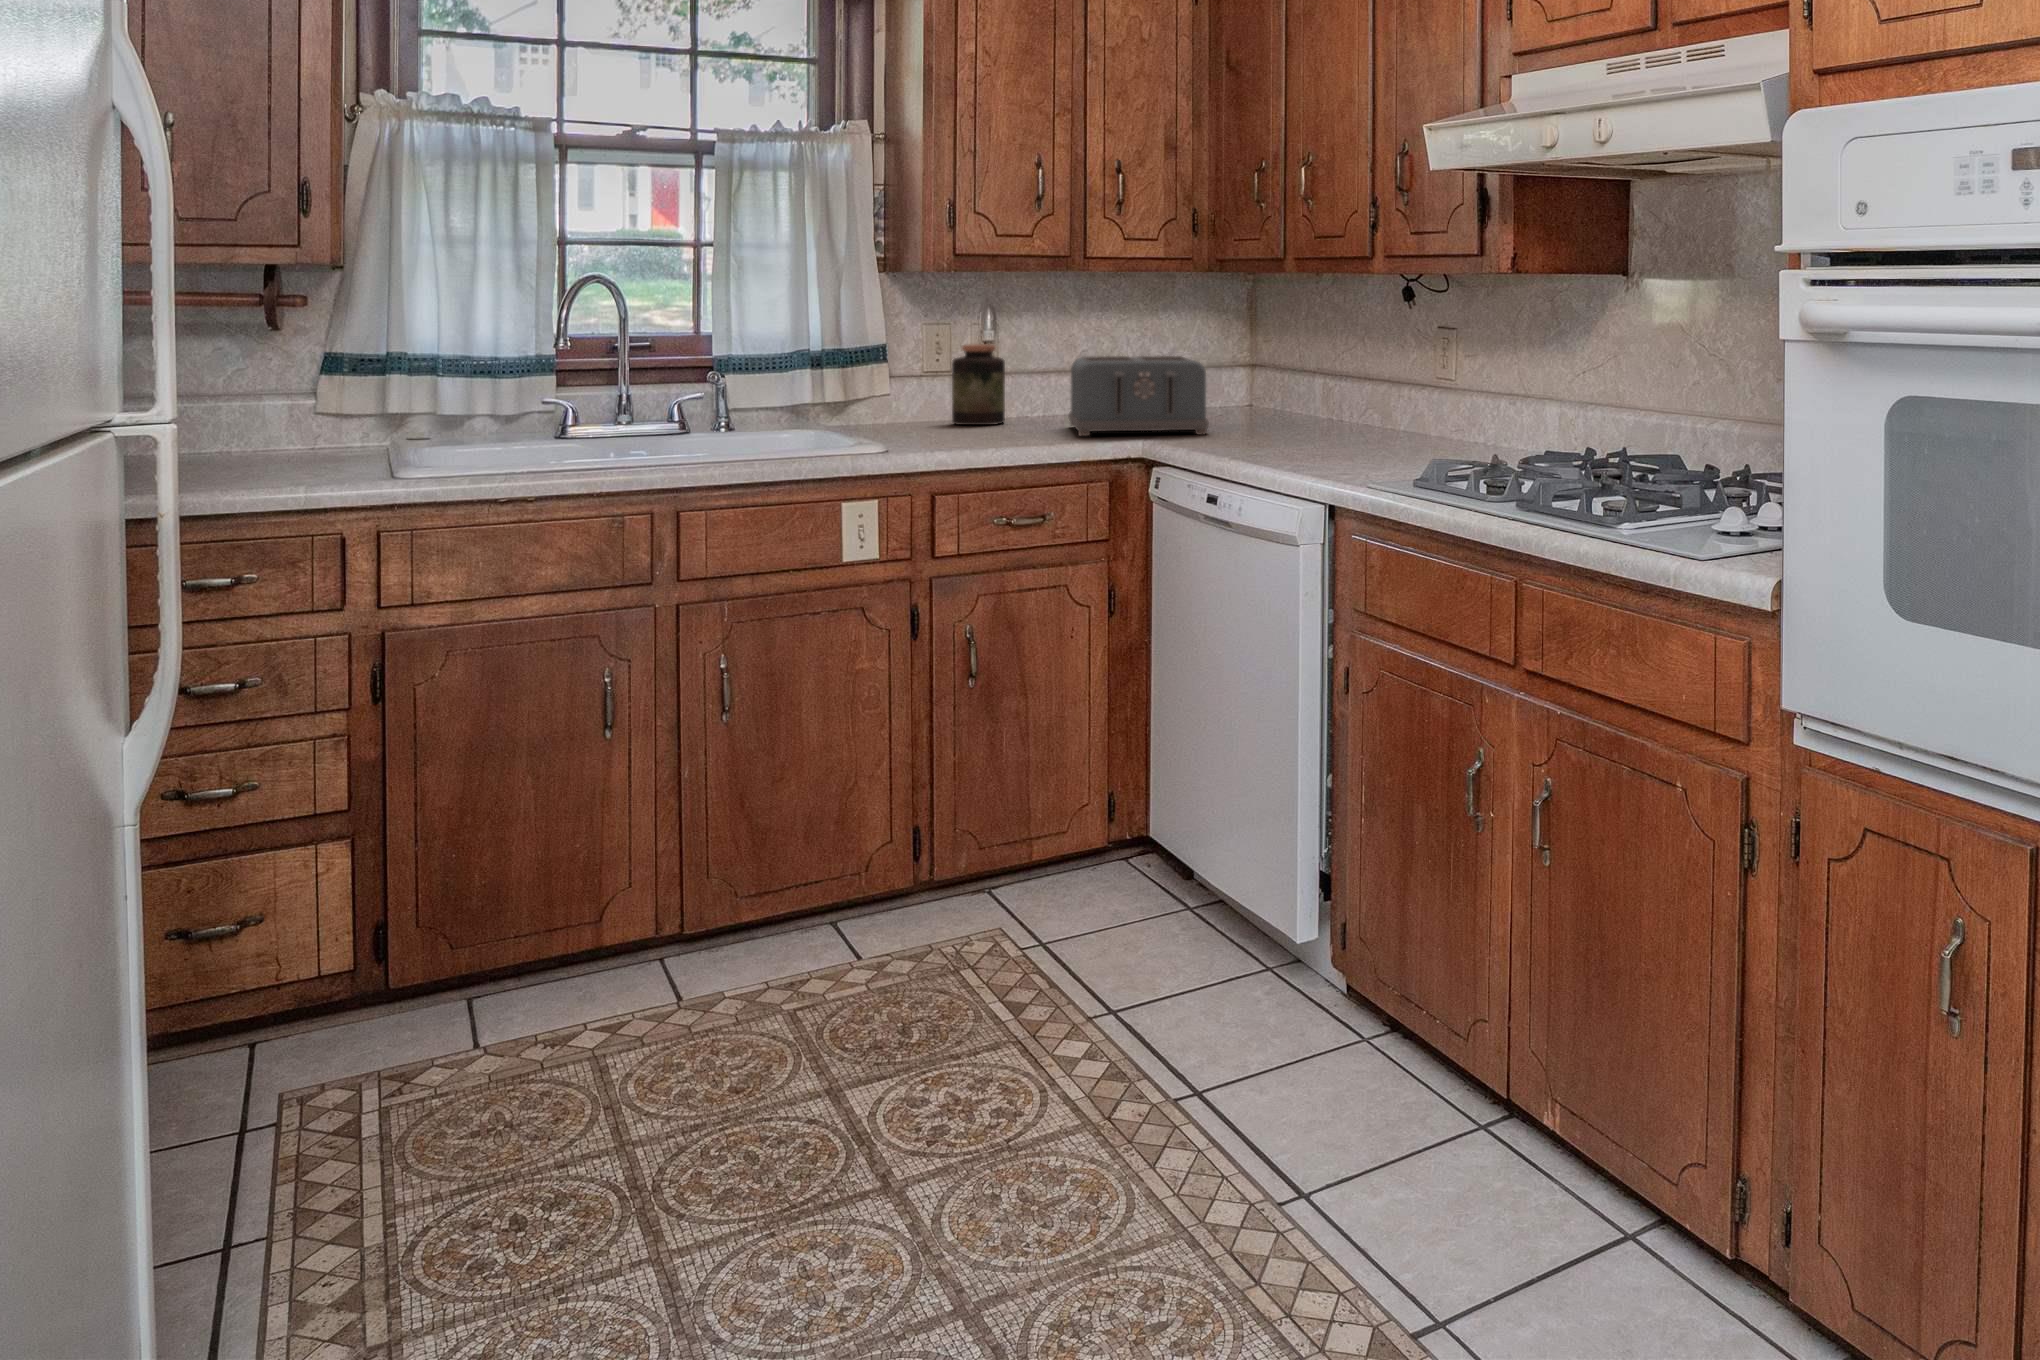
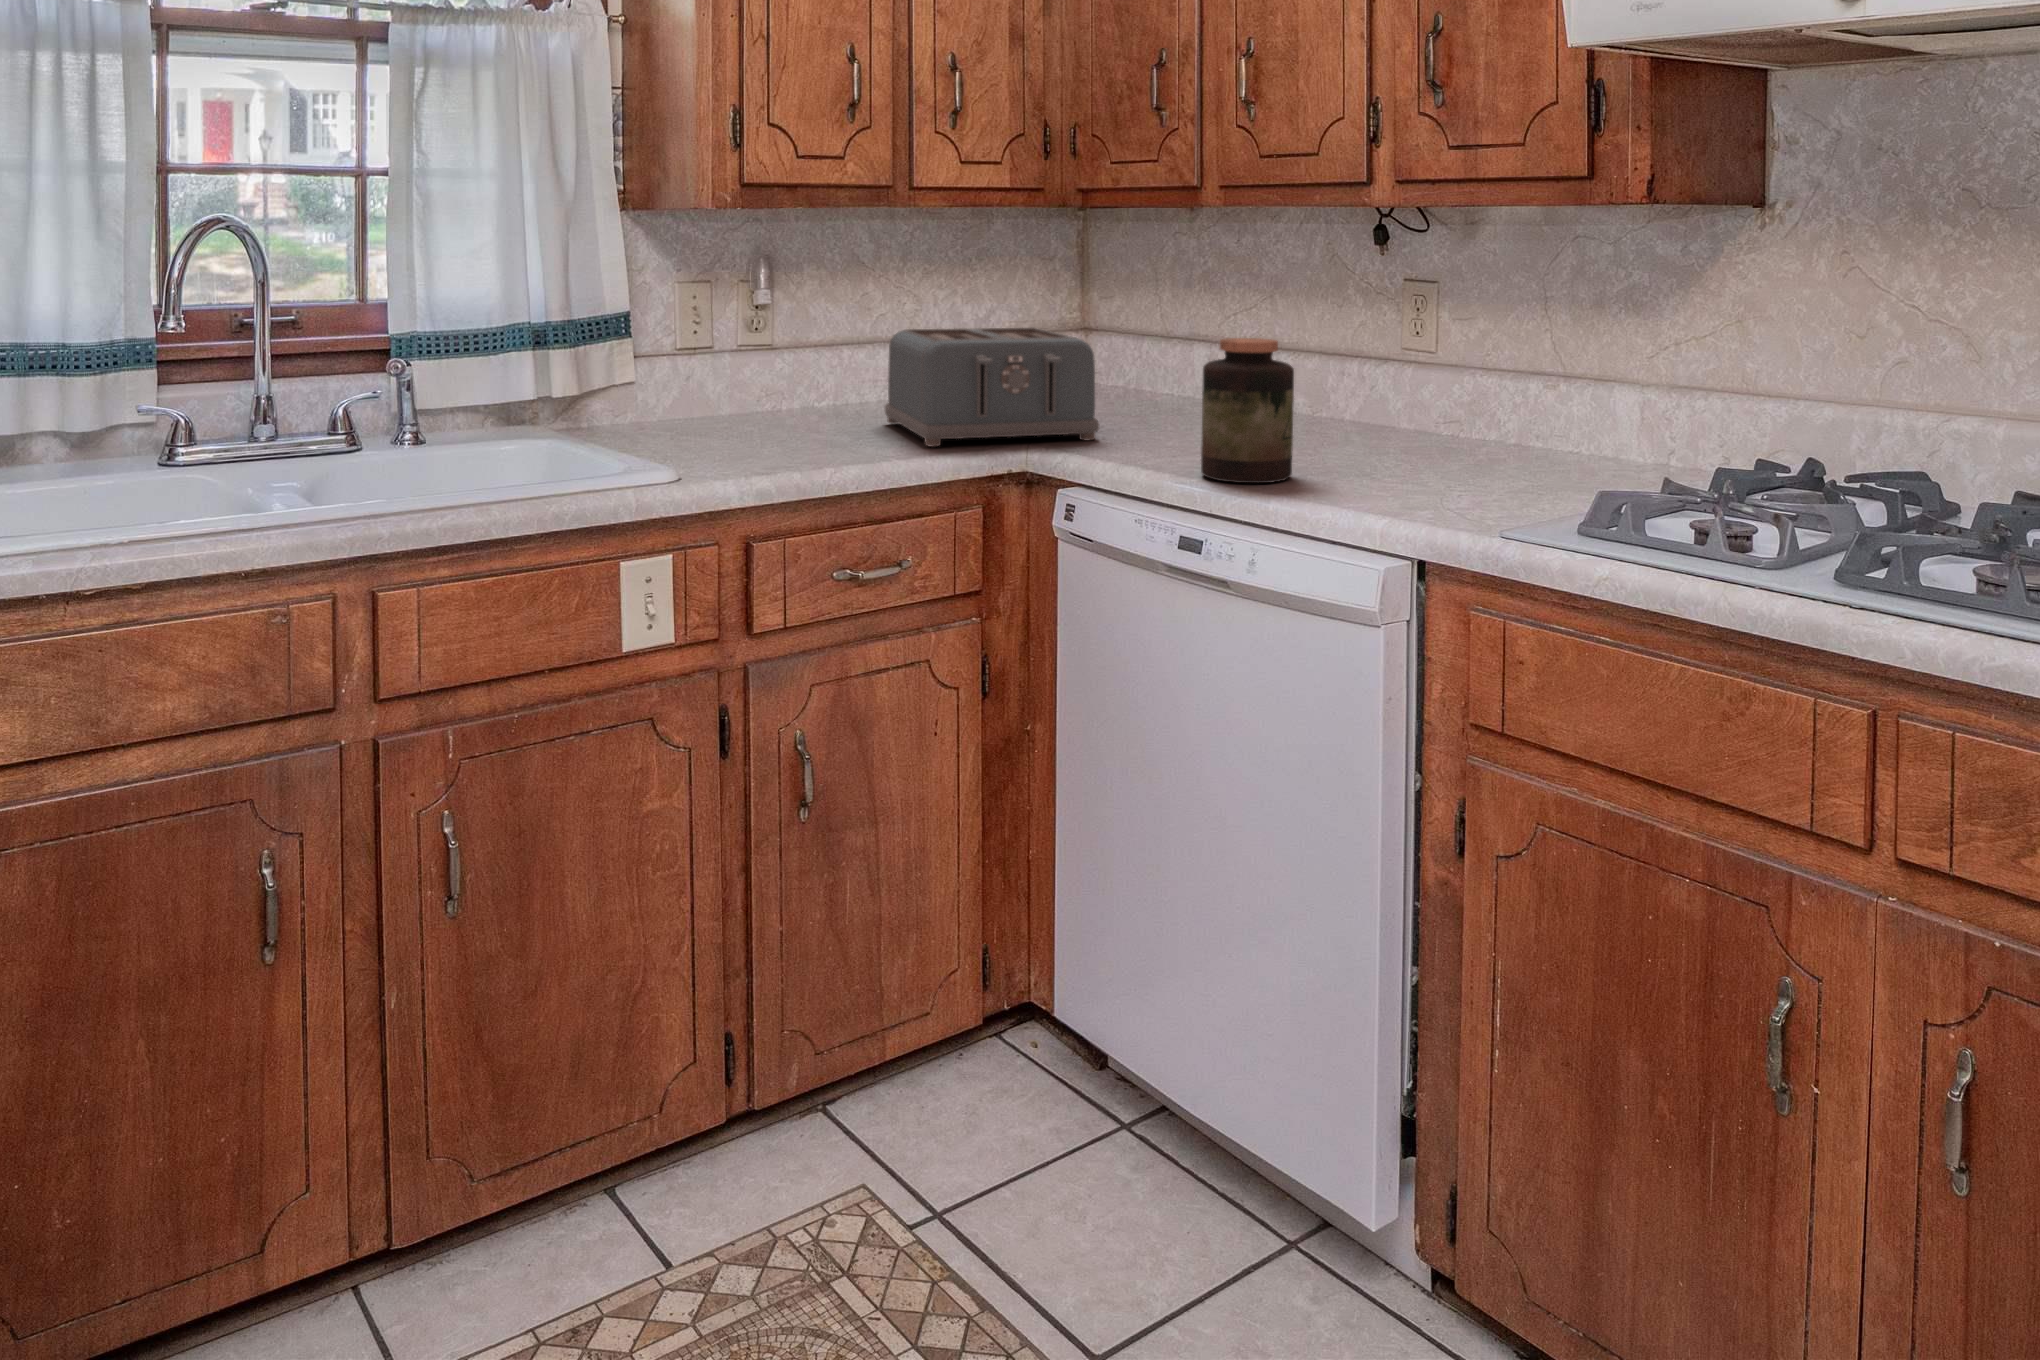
jar: present [952,344,1005,425] -> present [1201,338,1294,483]

